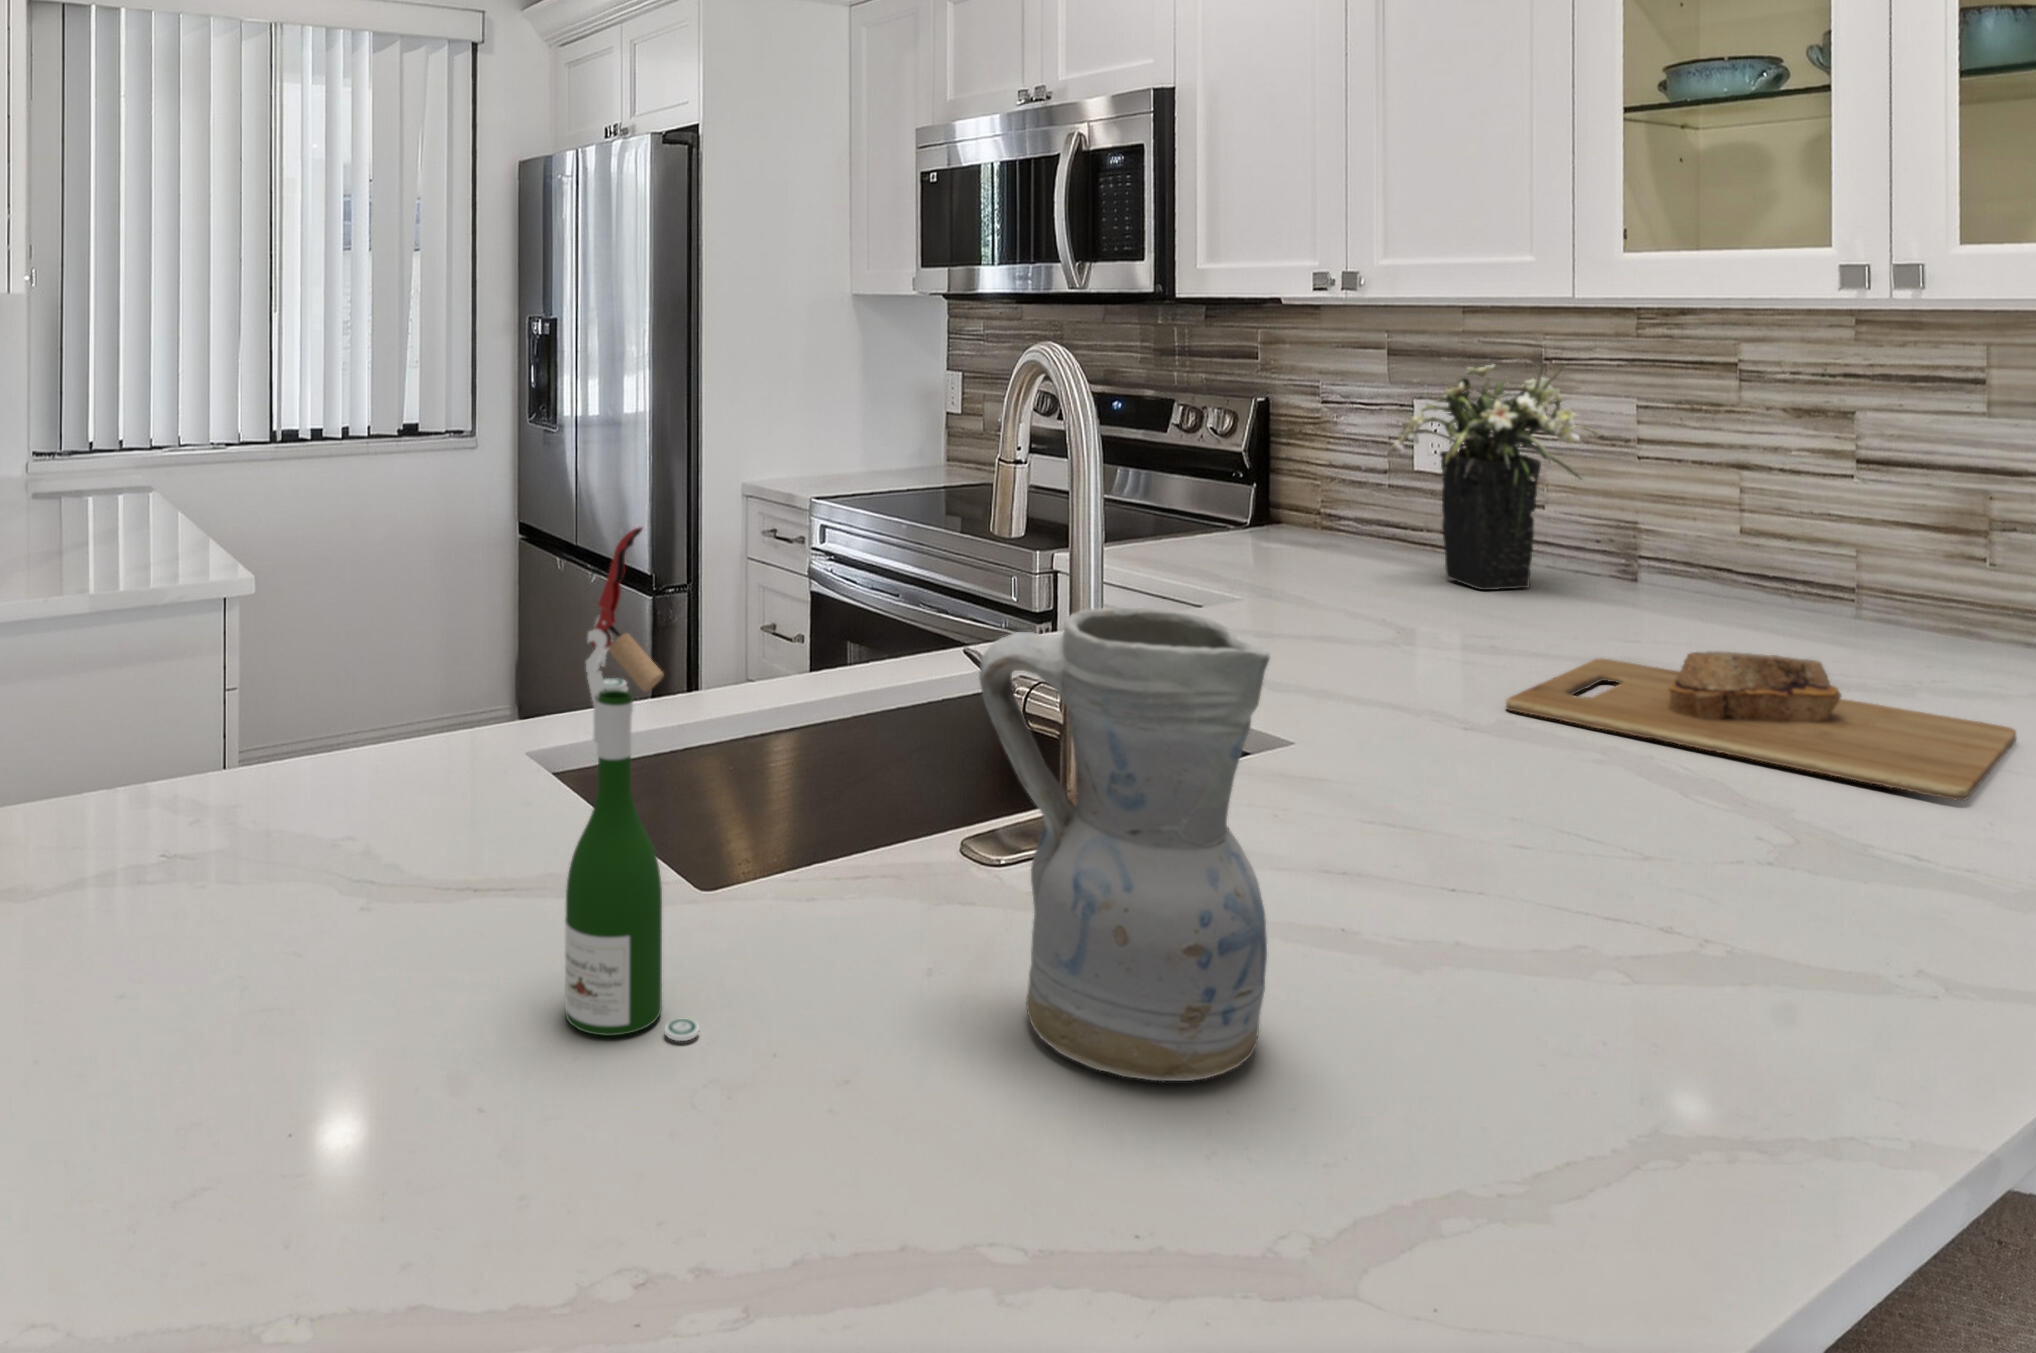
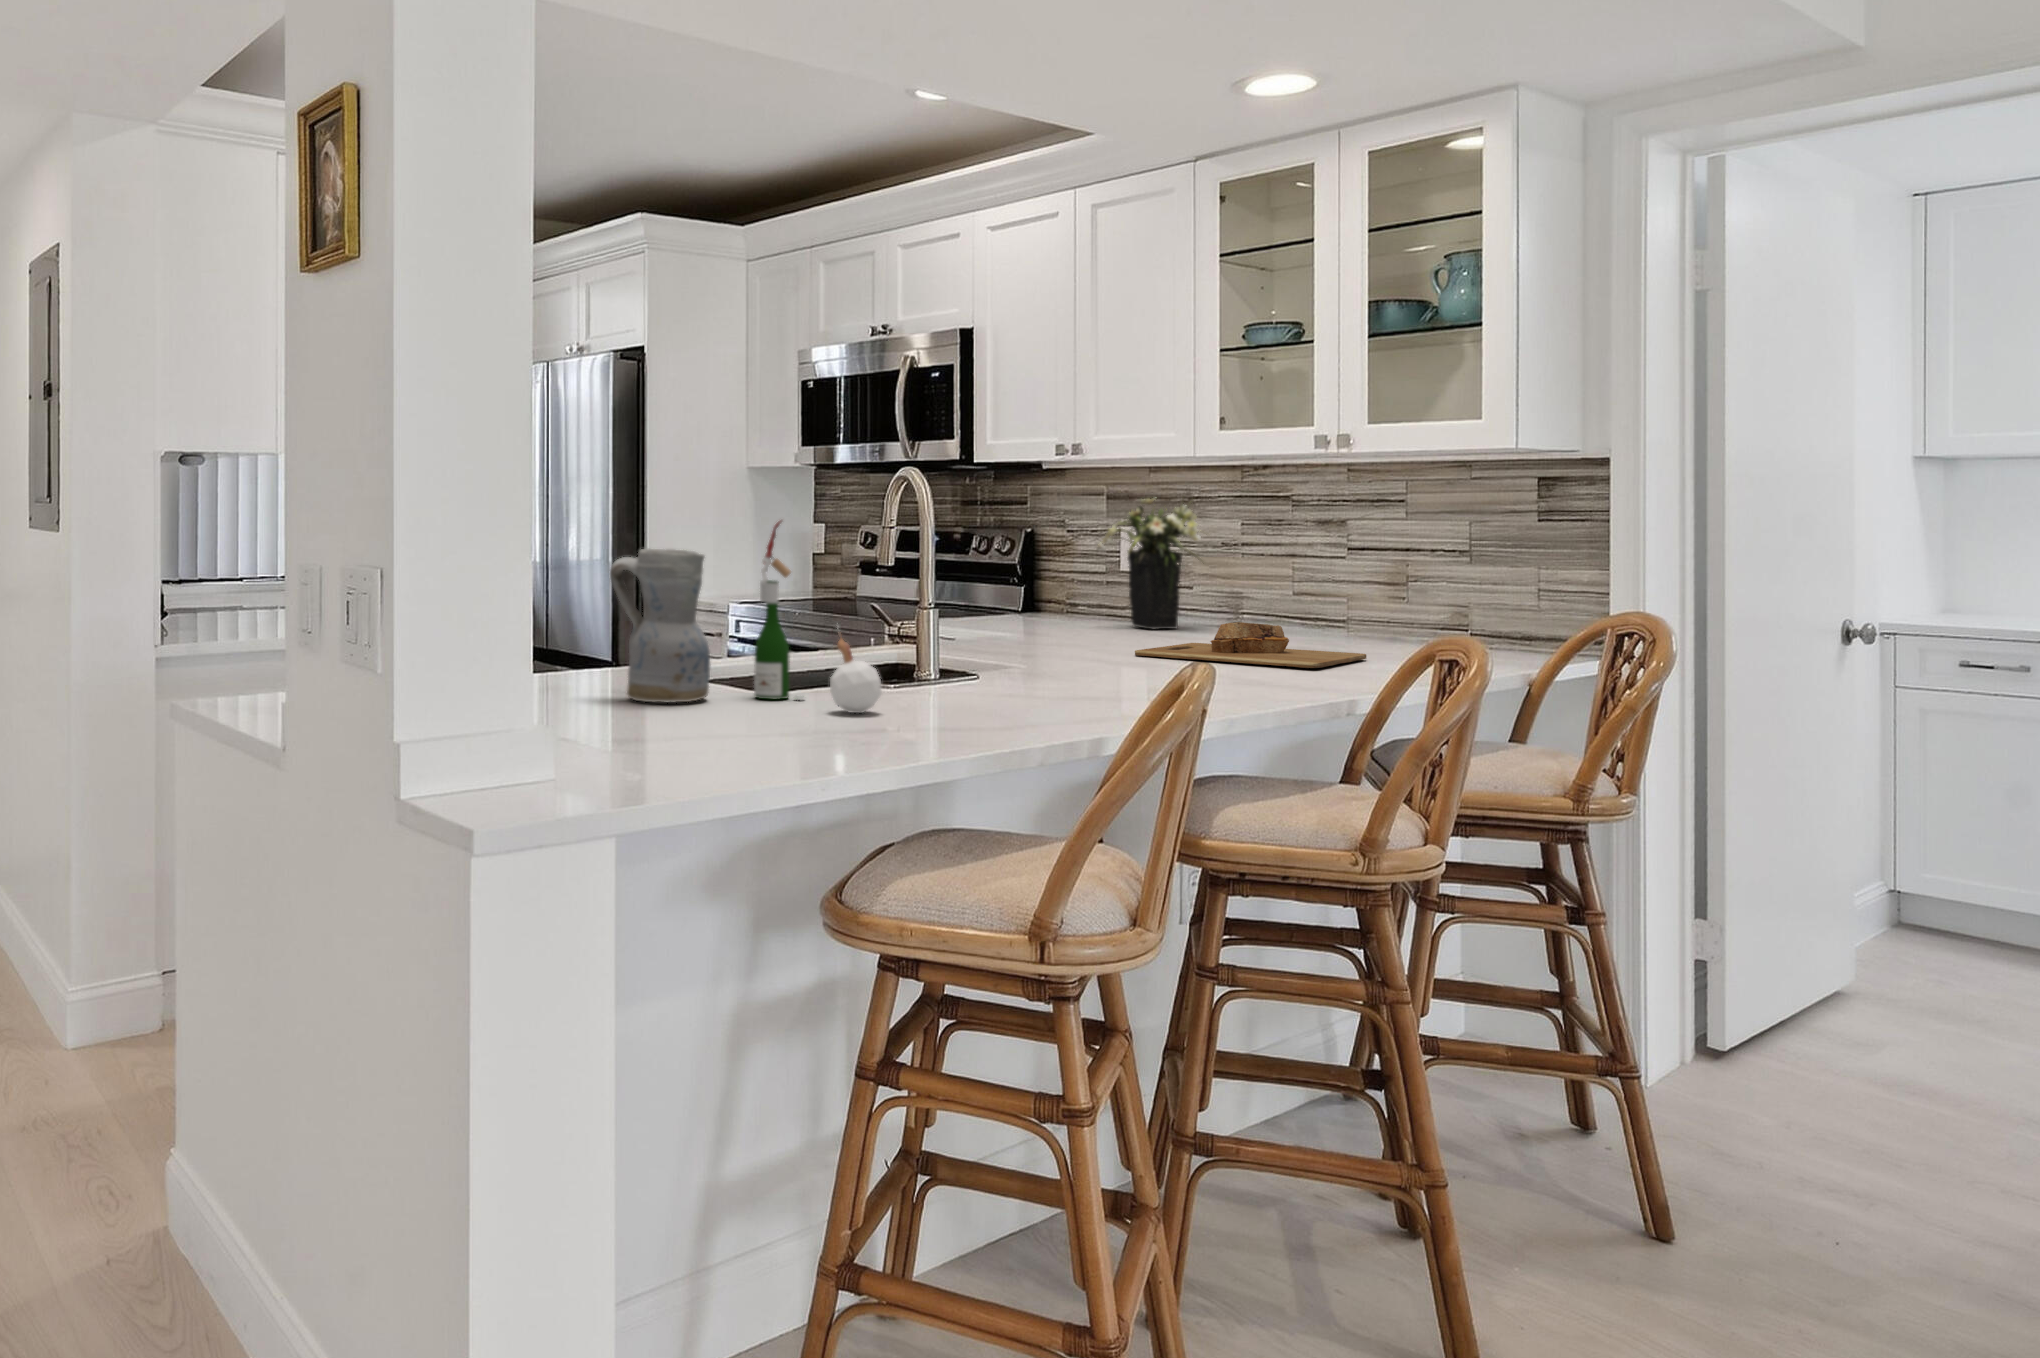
ceramic pitcher: present [979,608,1270,1081] -> present [610,549,710,702]
candle: none [710,885,879,1214] -> present [830,623,882,713]

